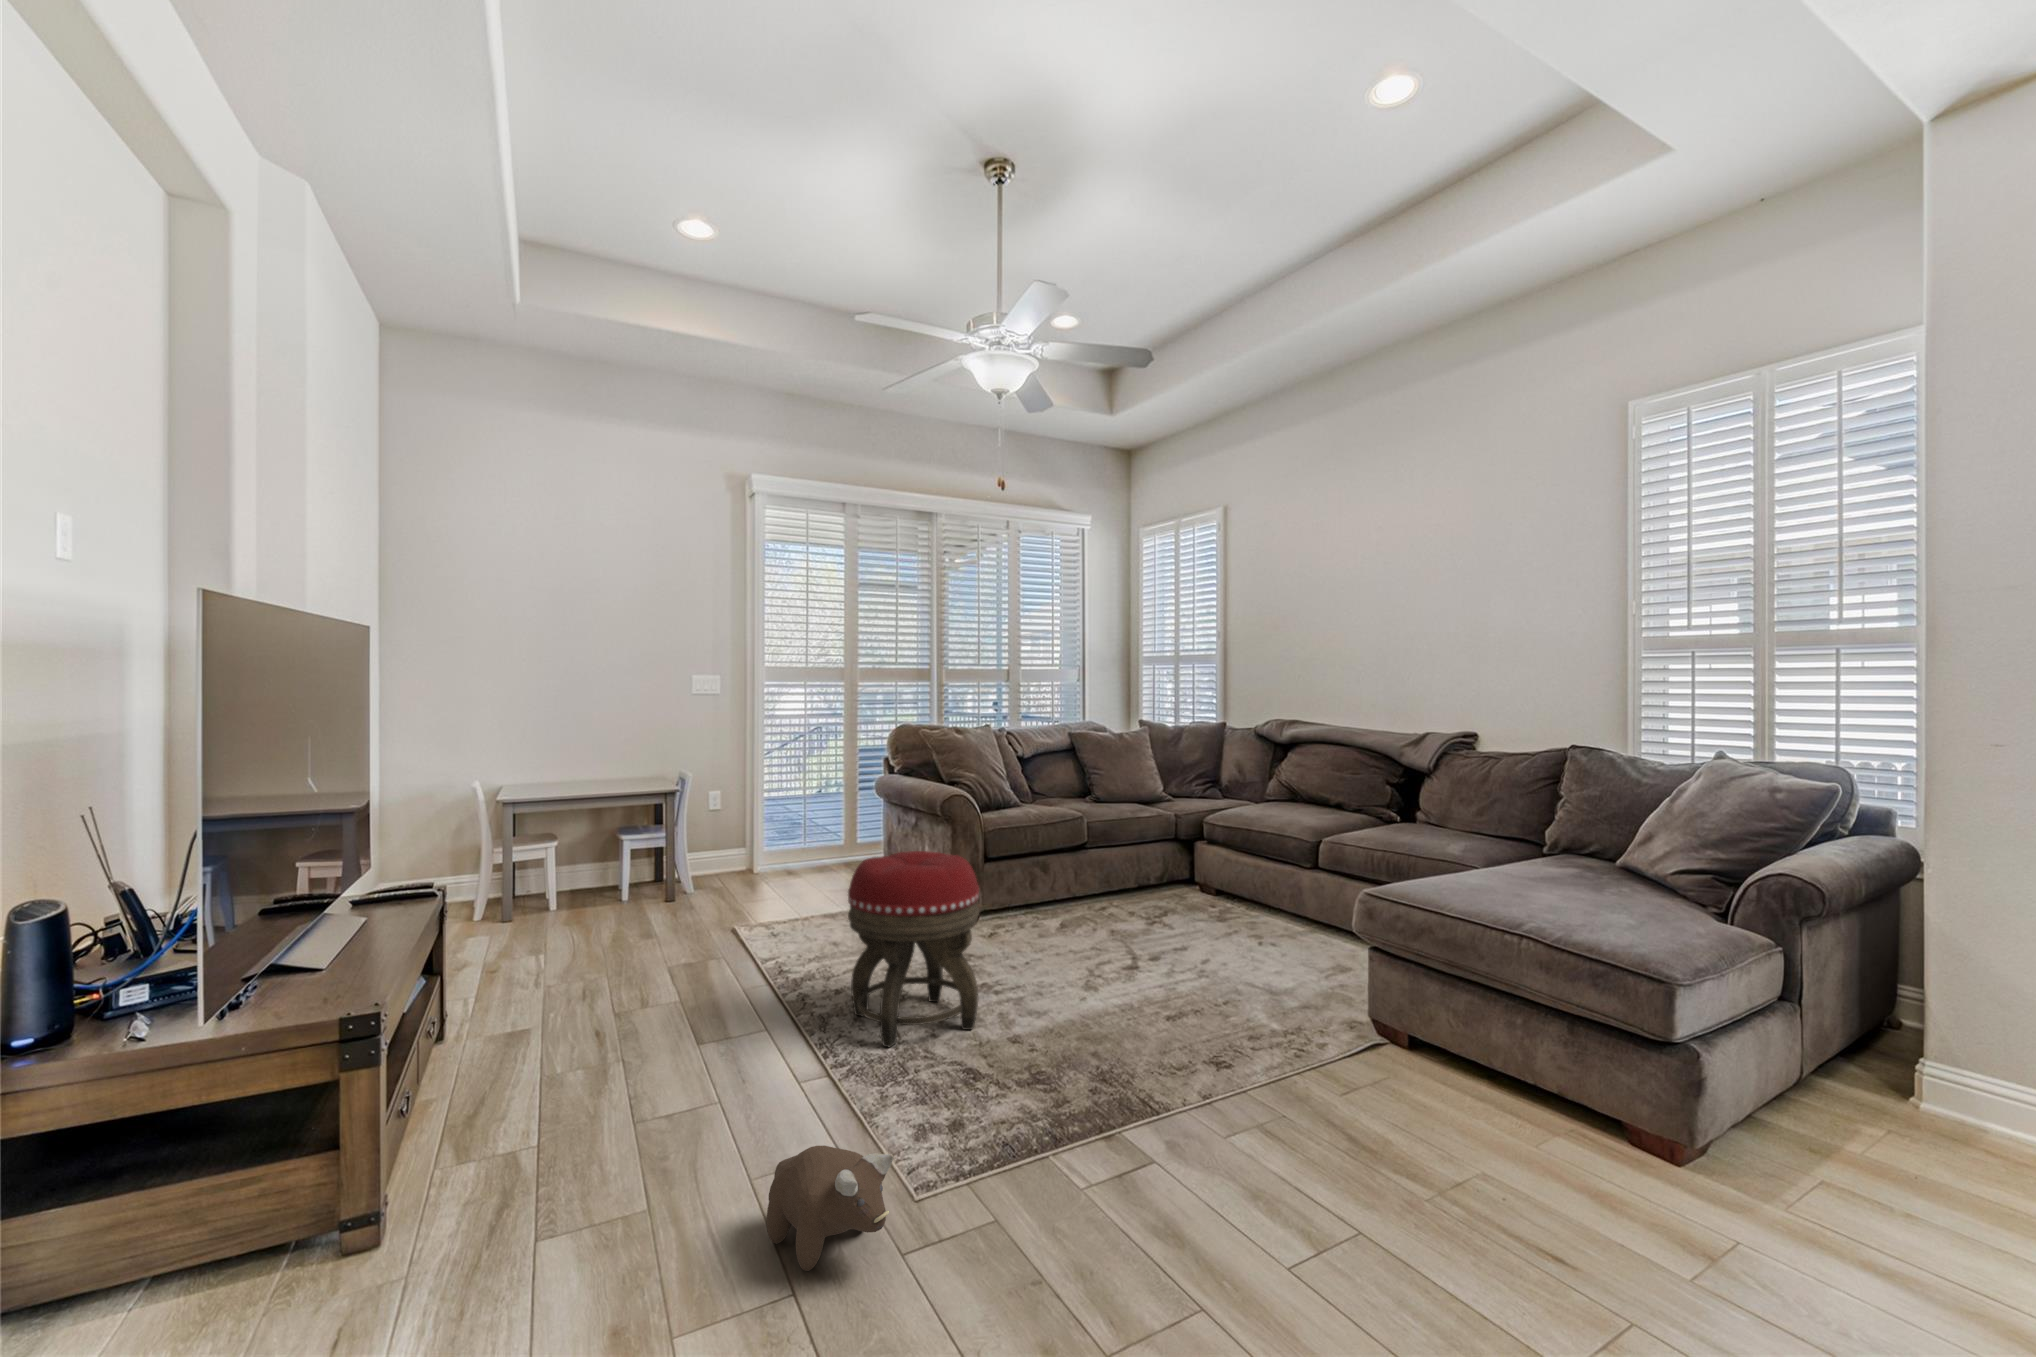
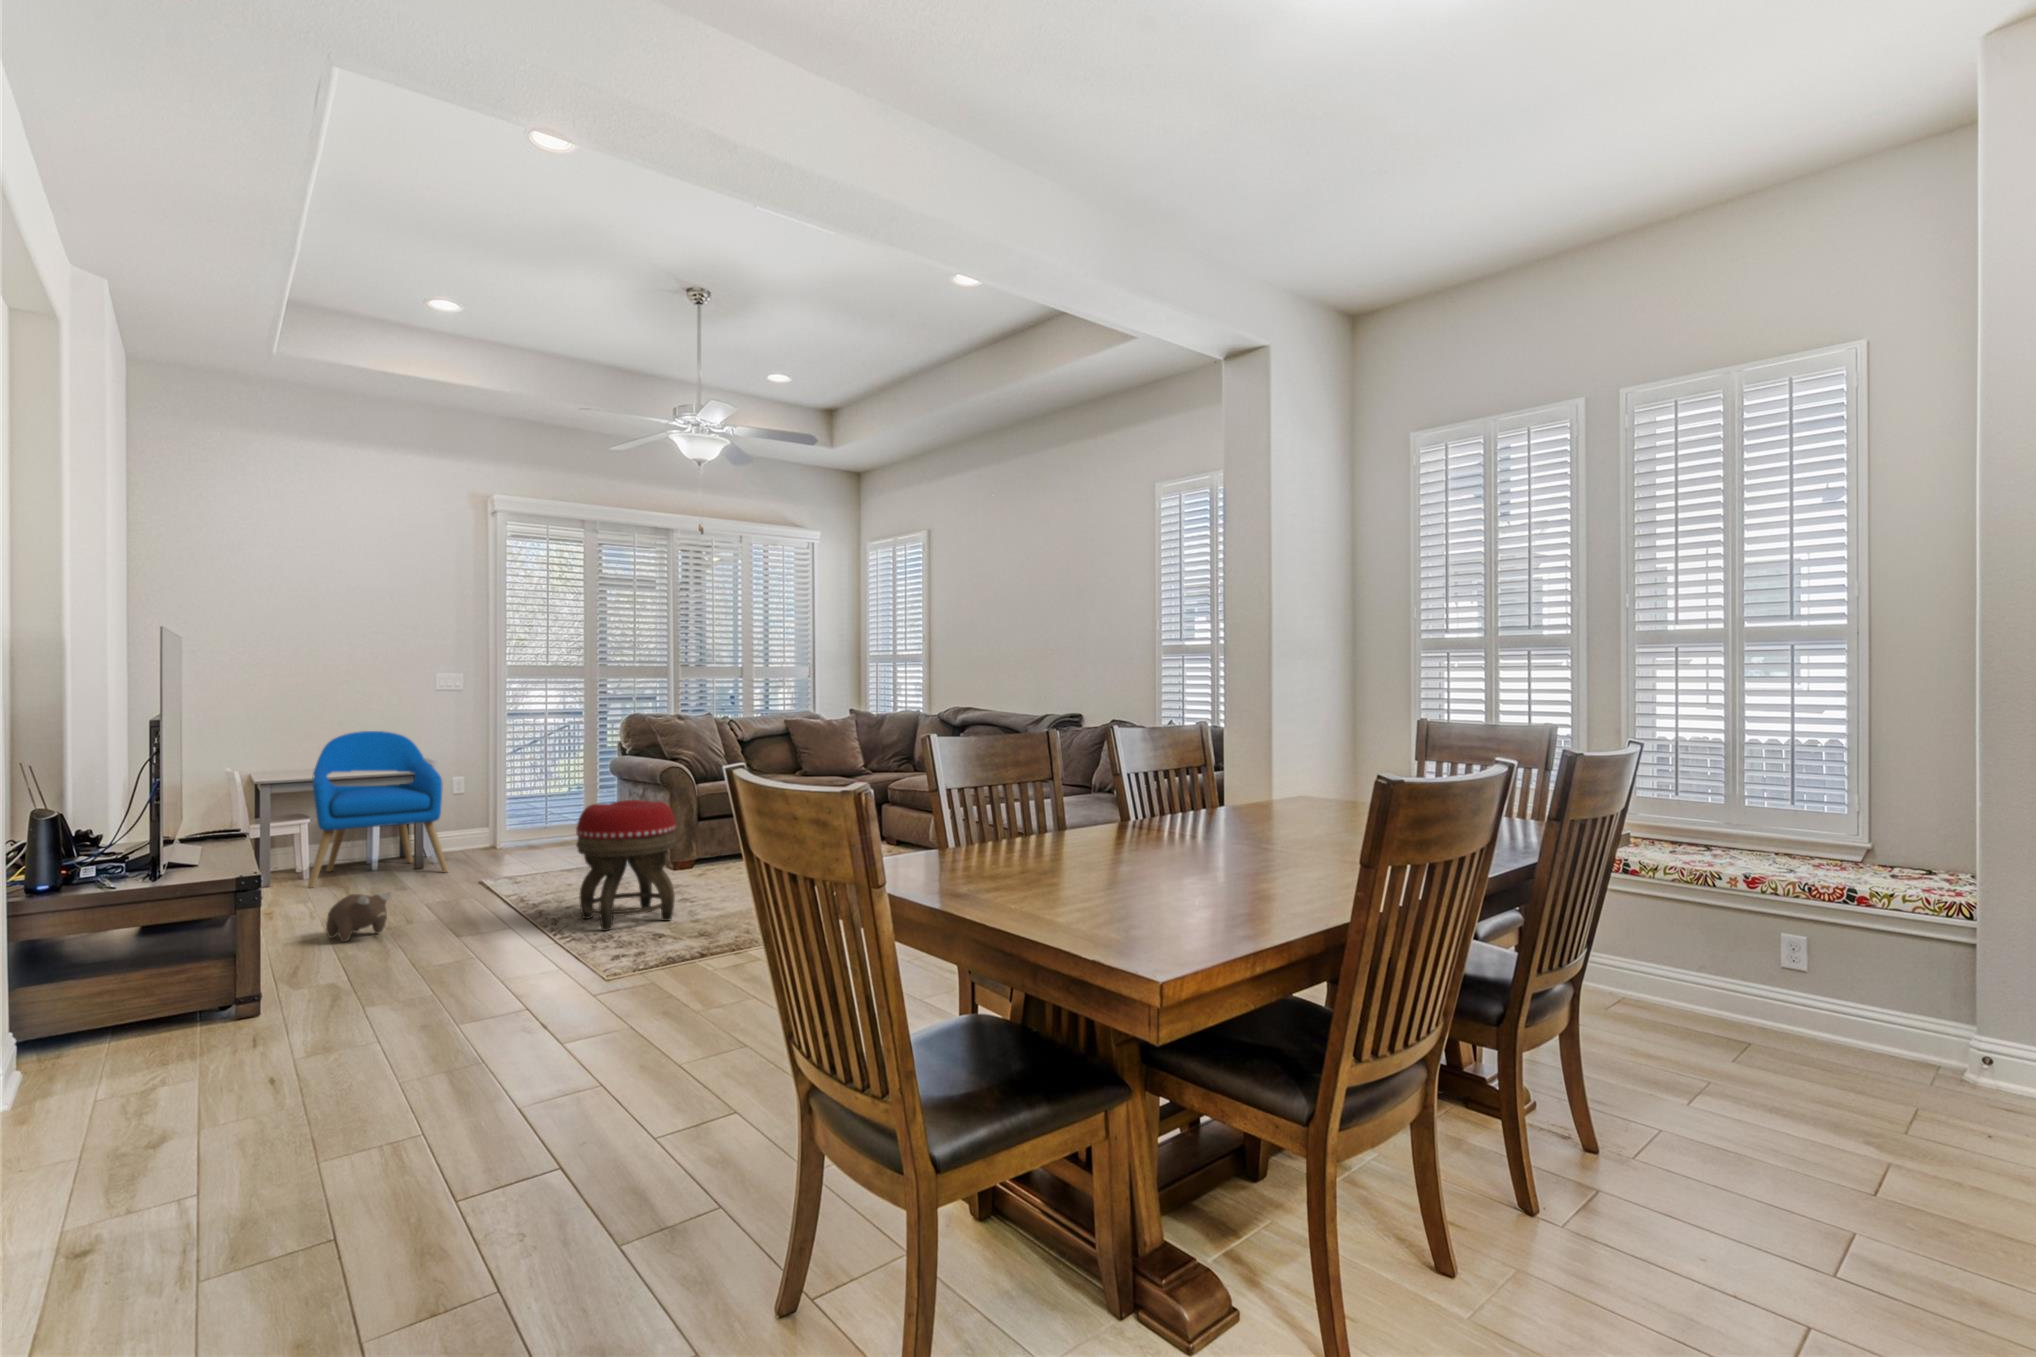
armchair: none [546,741,700,929] -> present [308,731,448,888]
plush toy: present [767,1146,893,1271] -> present [326,892,390,942]

